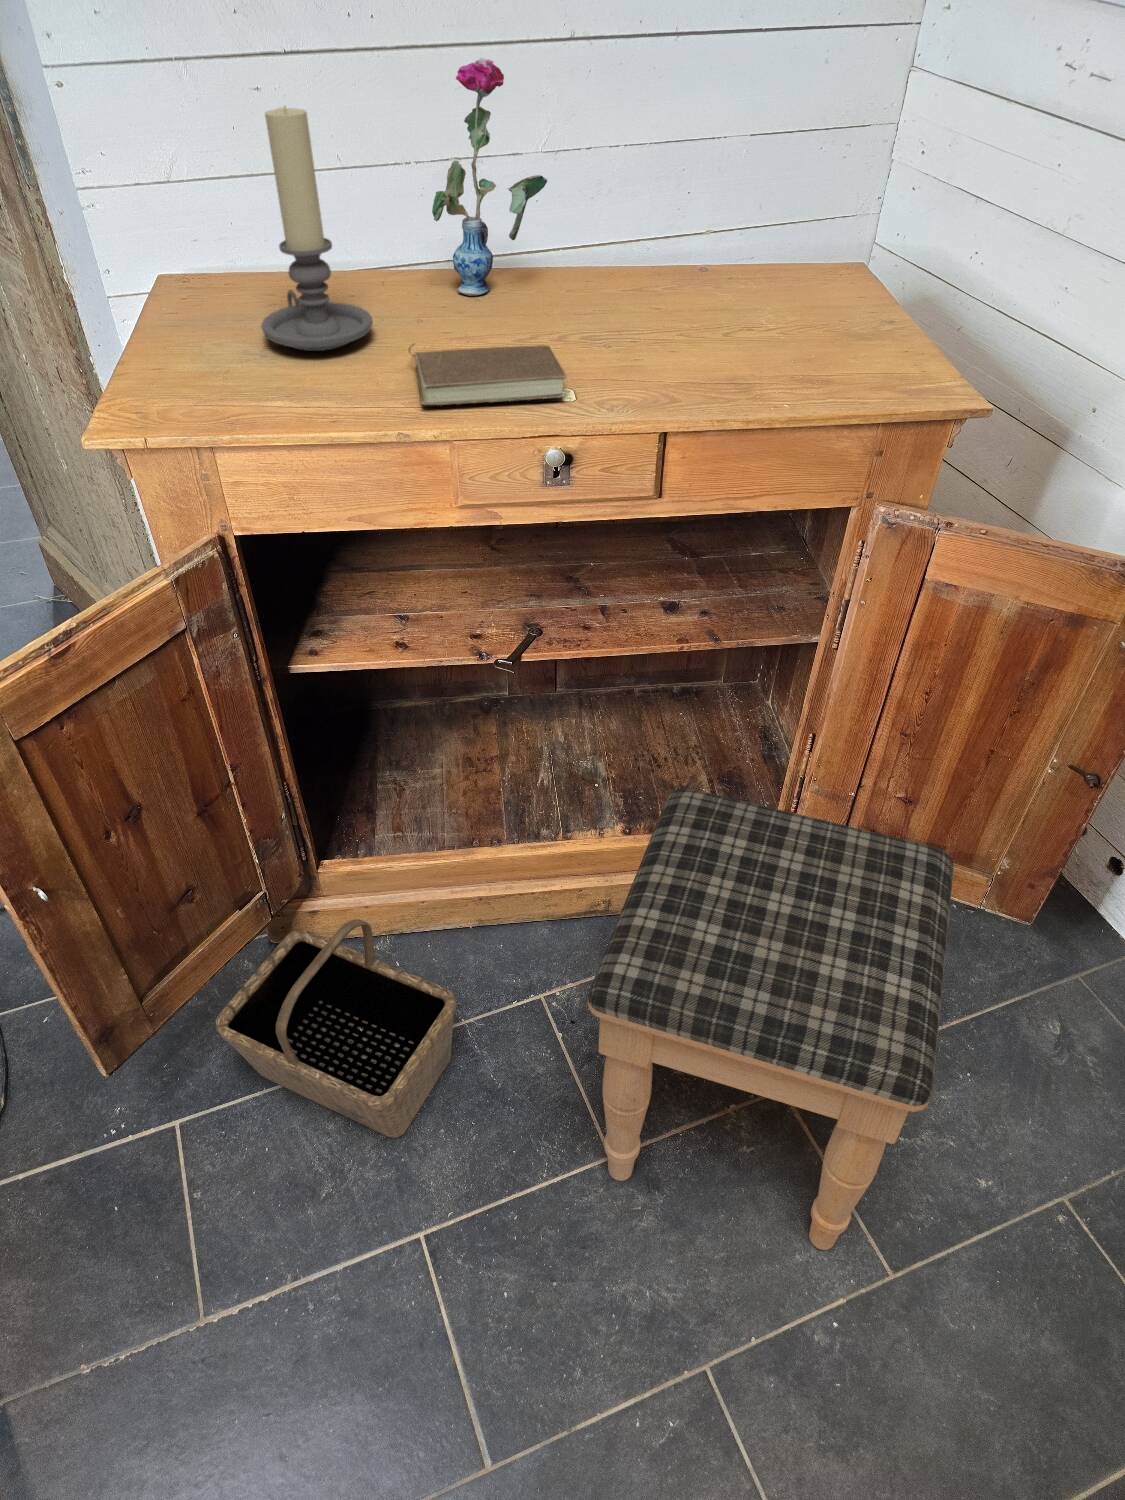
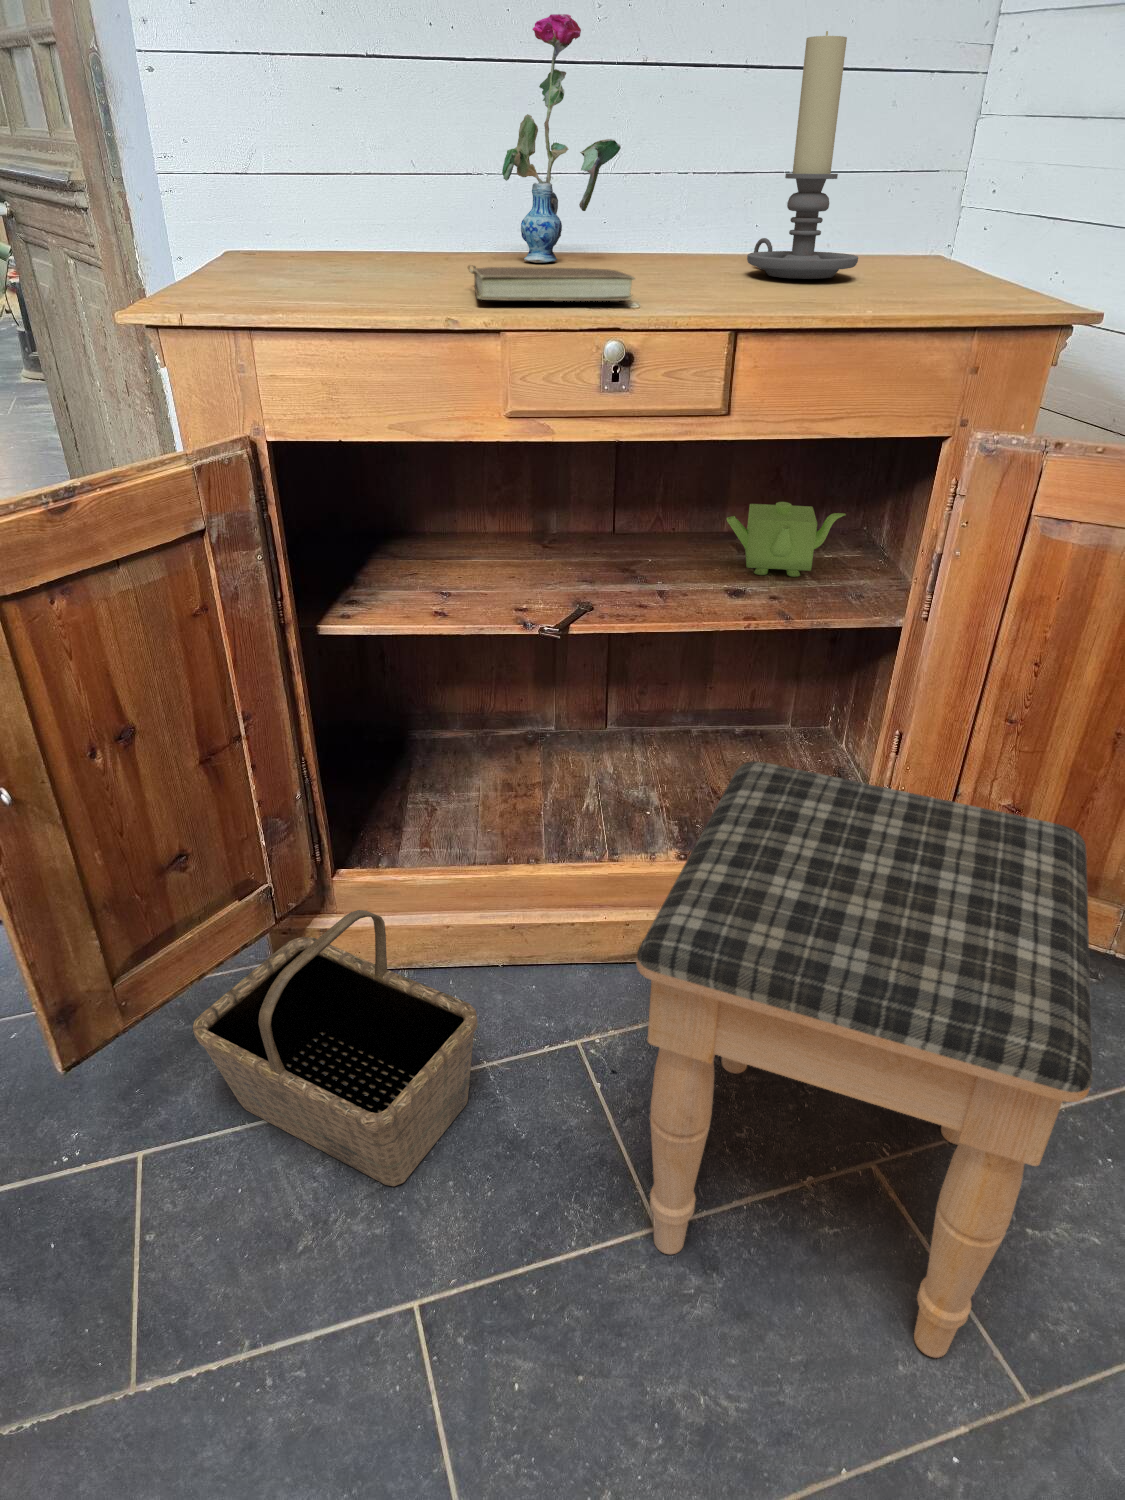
candle holder: present [261,106,372,351] -> present [747,31,858,279]
teapot: none [658,510,768,582] -> present [727,502,846,577]

